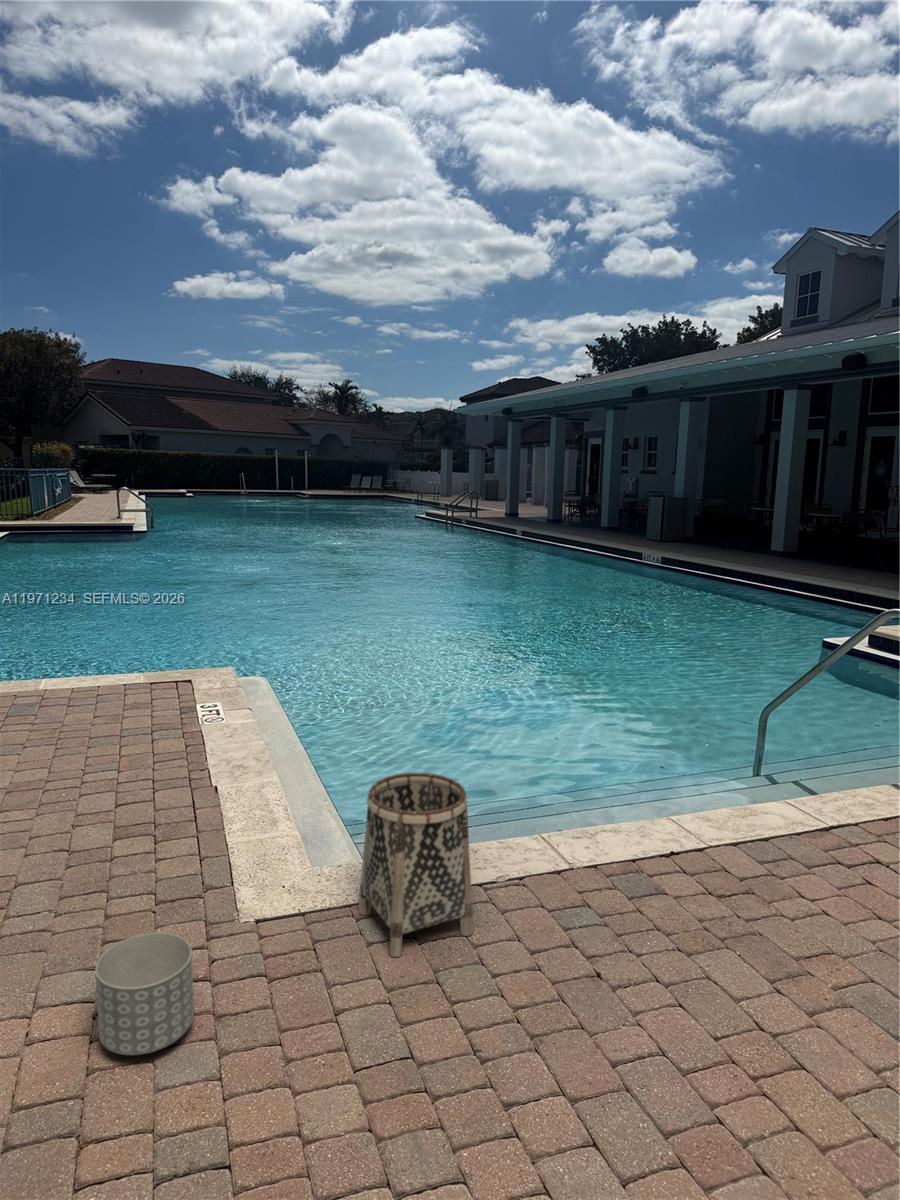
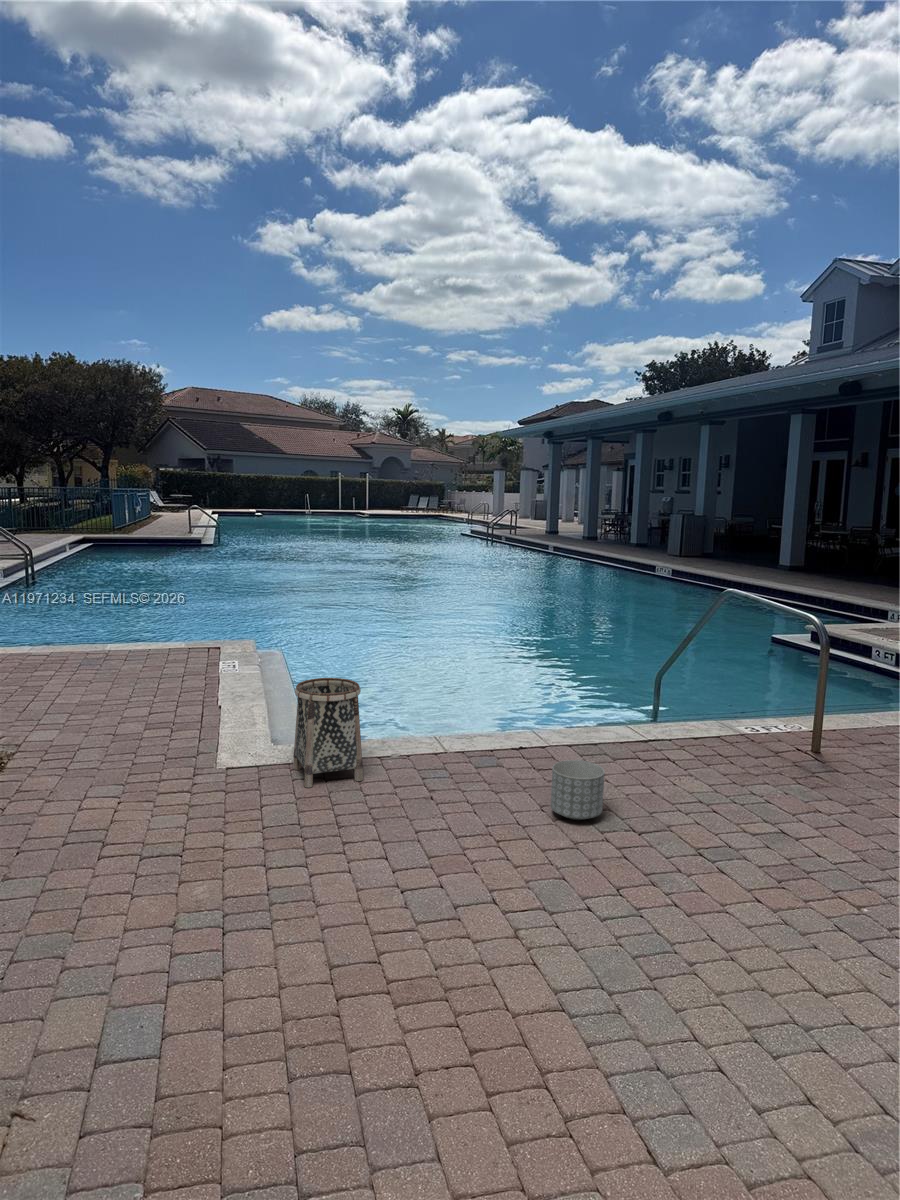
planter: present [95,932,194,1055] -> present [551,760,605,820]

